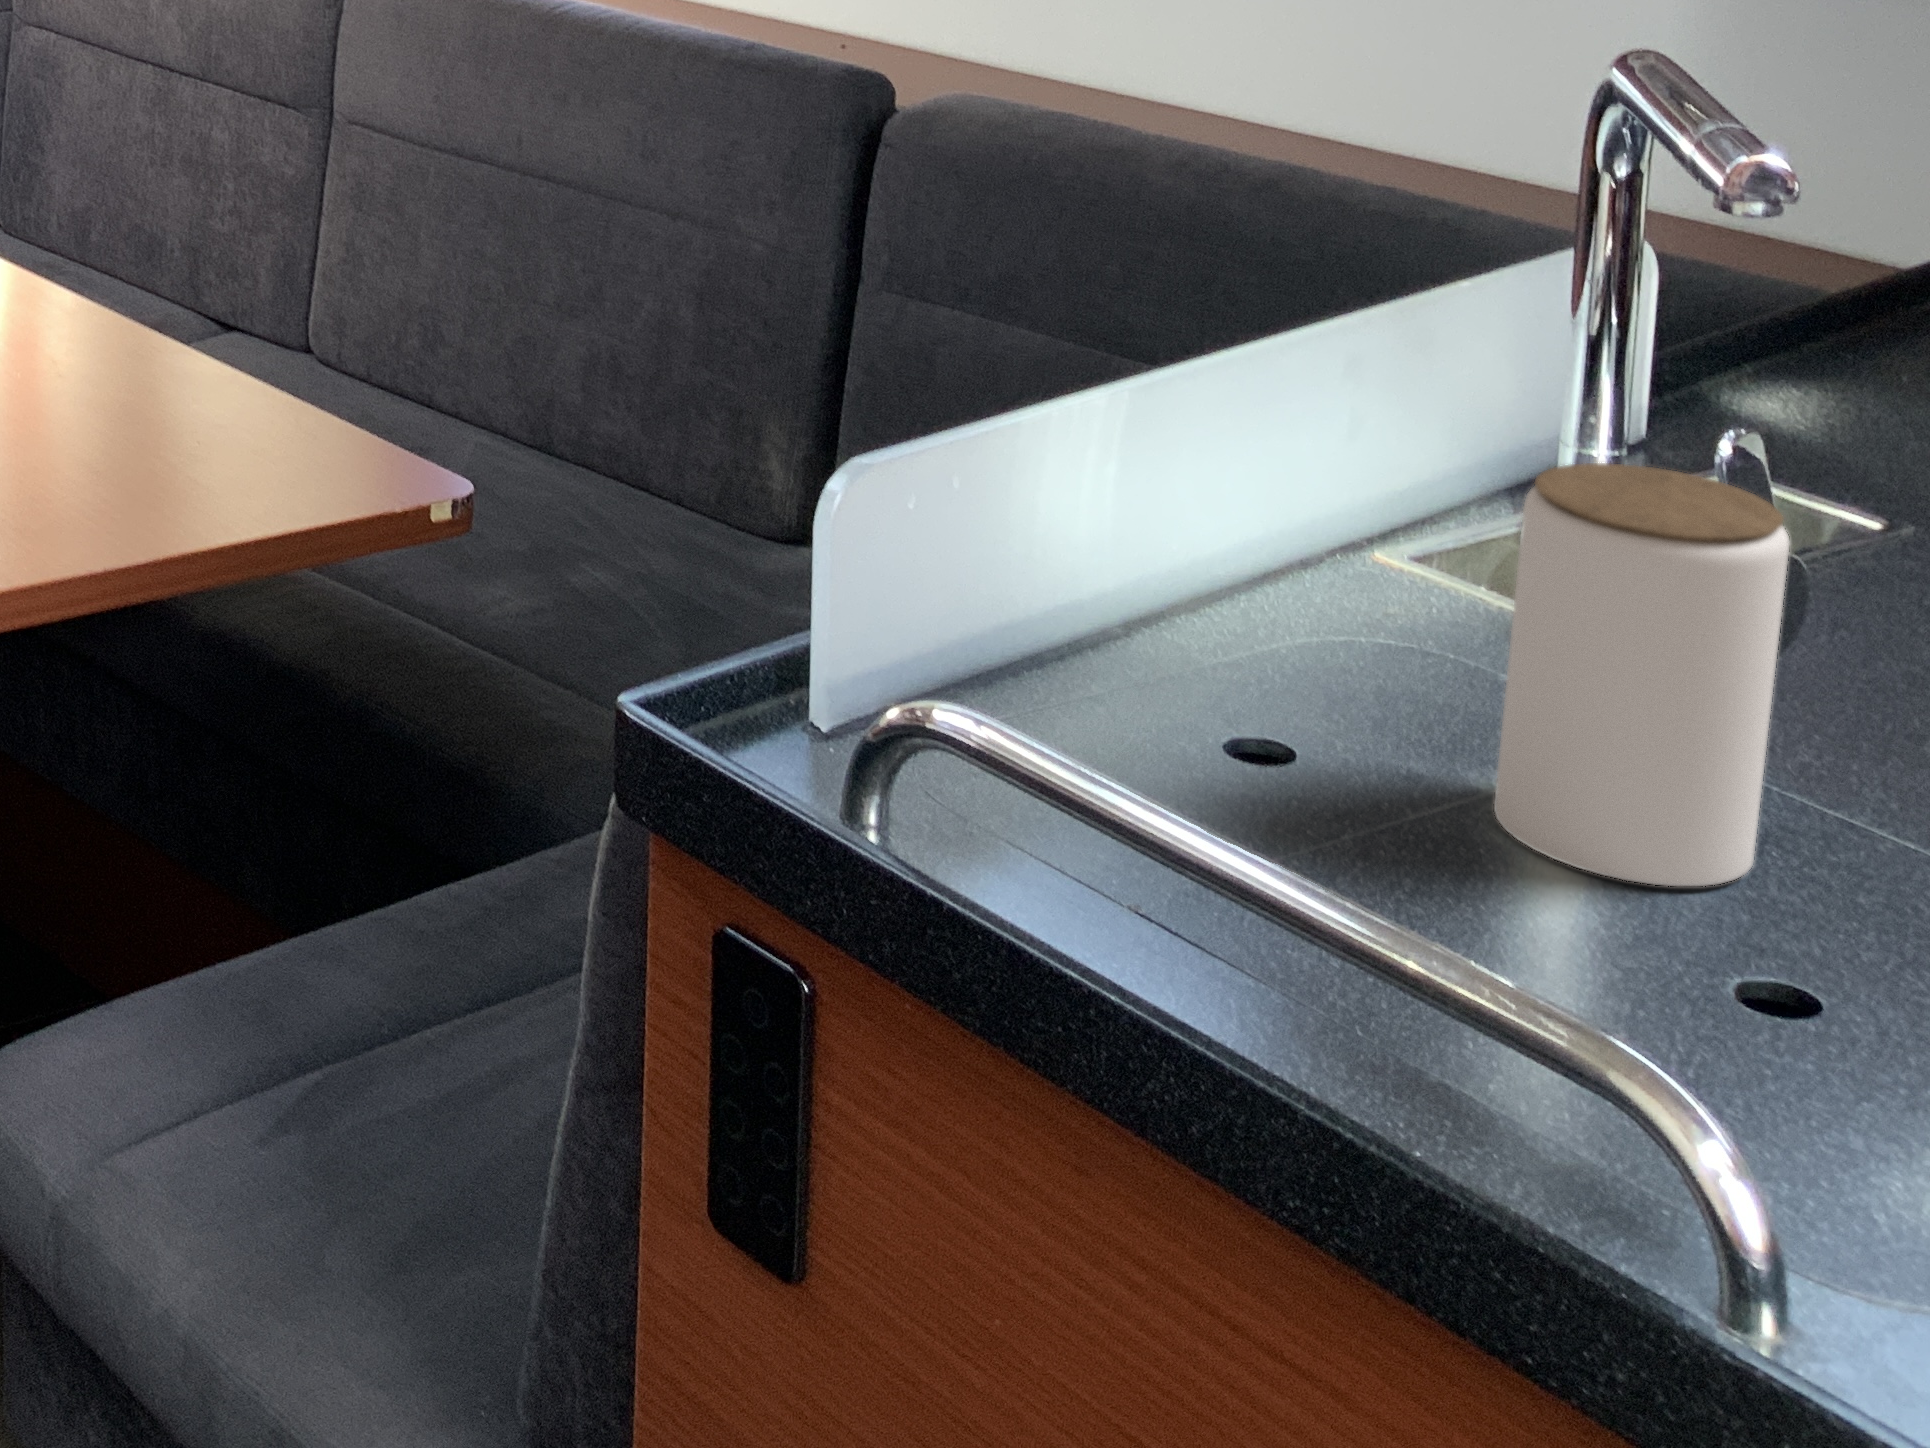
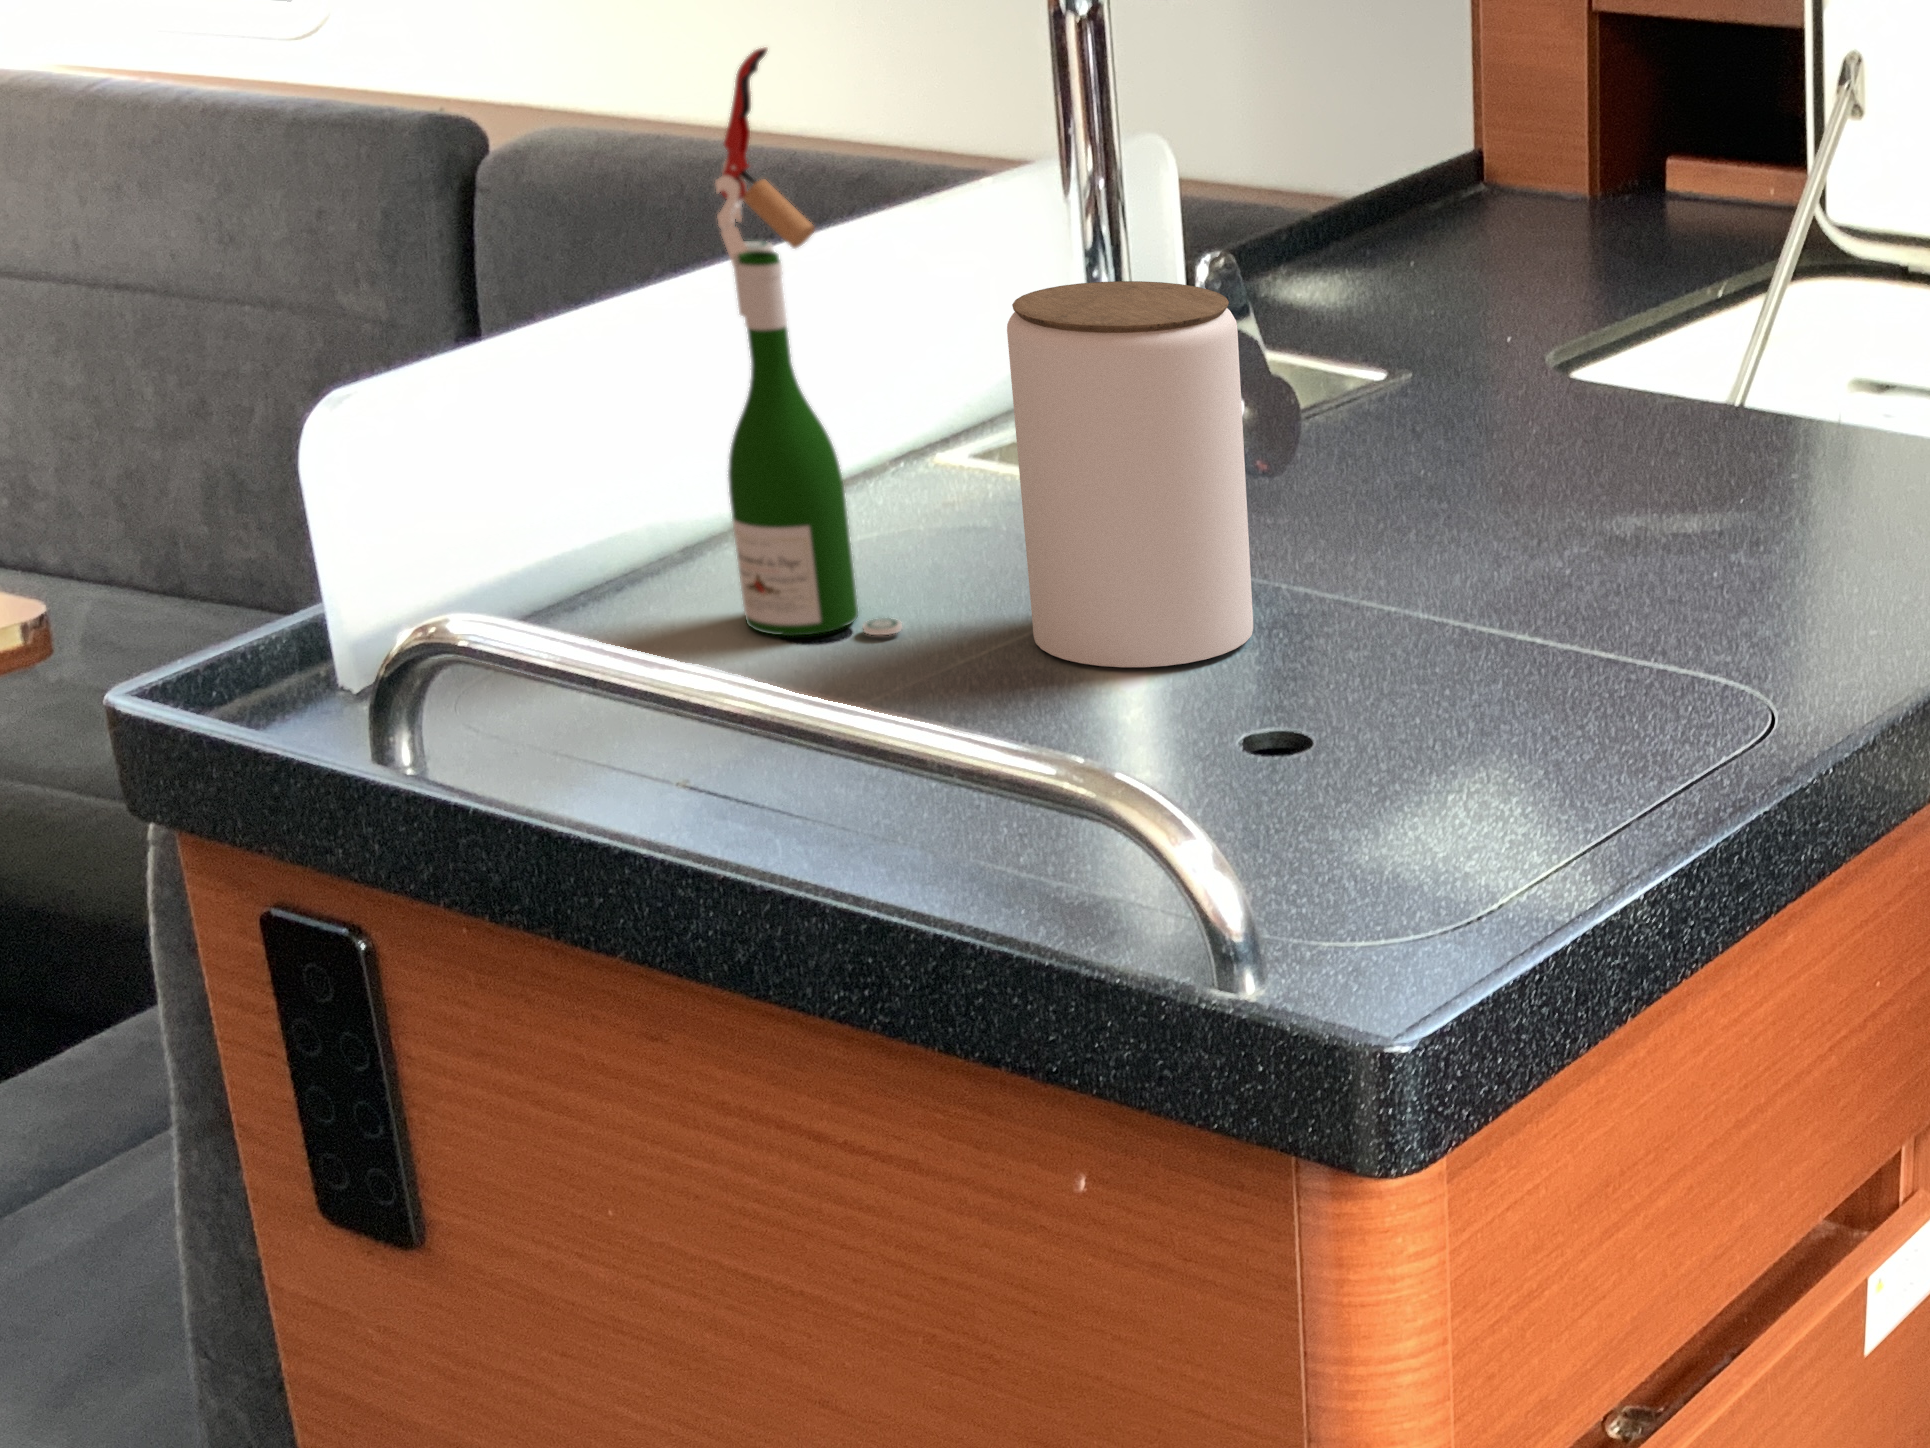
wine bottle: none [1186,209,1350,774] -> present [715,48,902,636]

